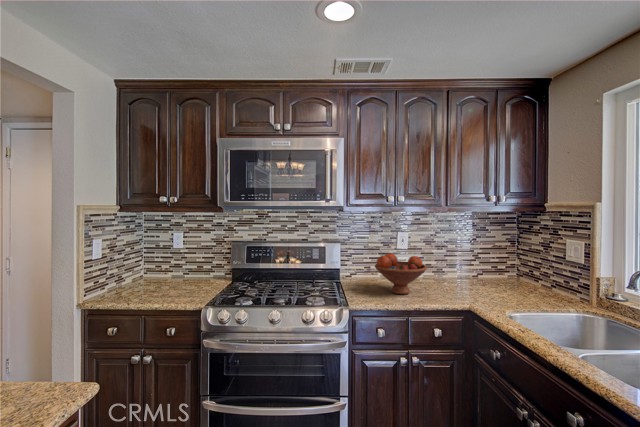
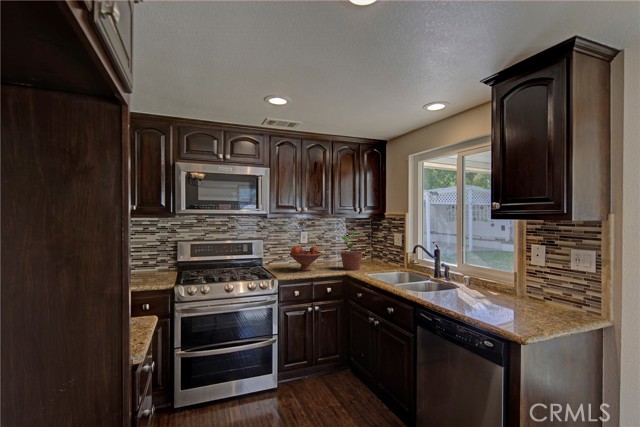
potted plant: none [461,234,502,300] -> present [341,232,362,270]

